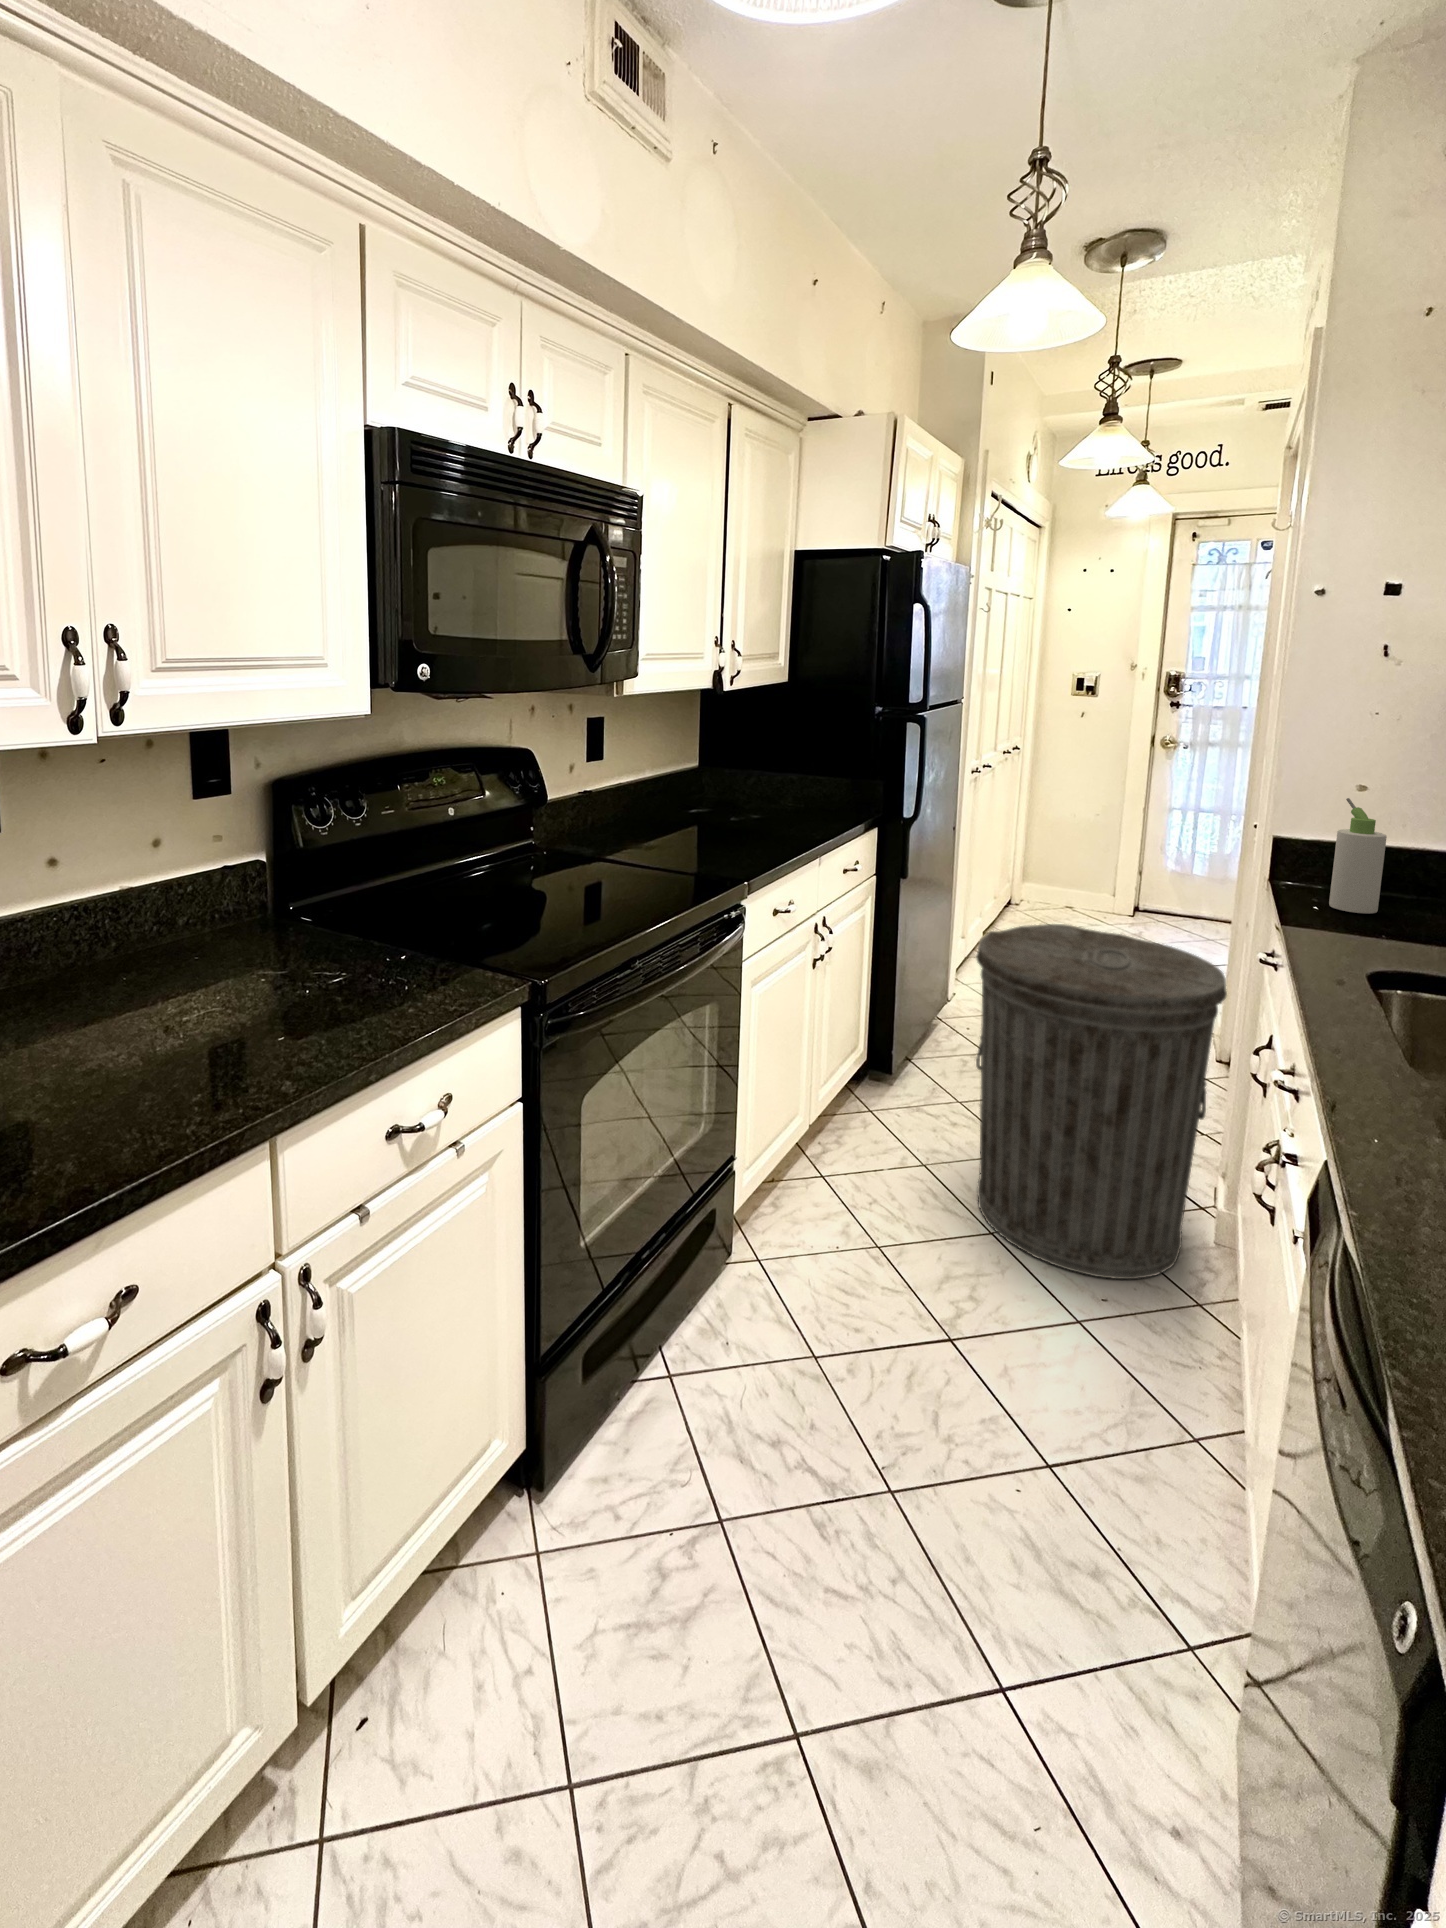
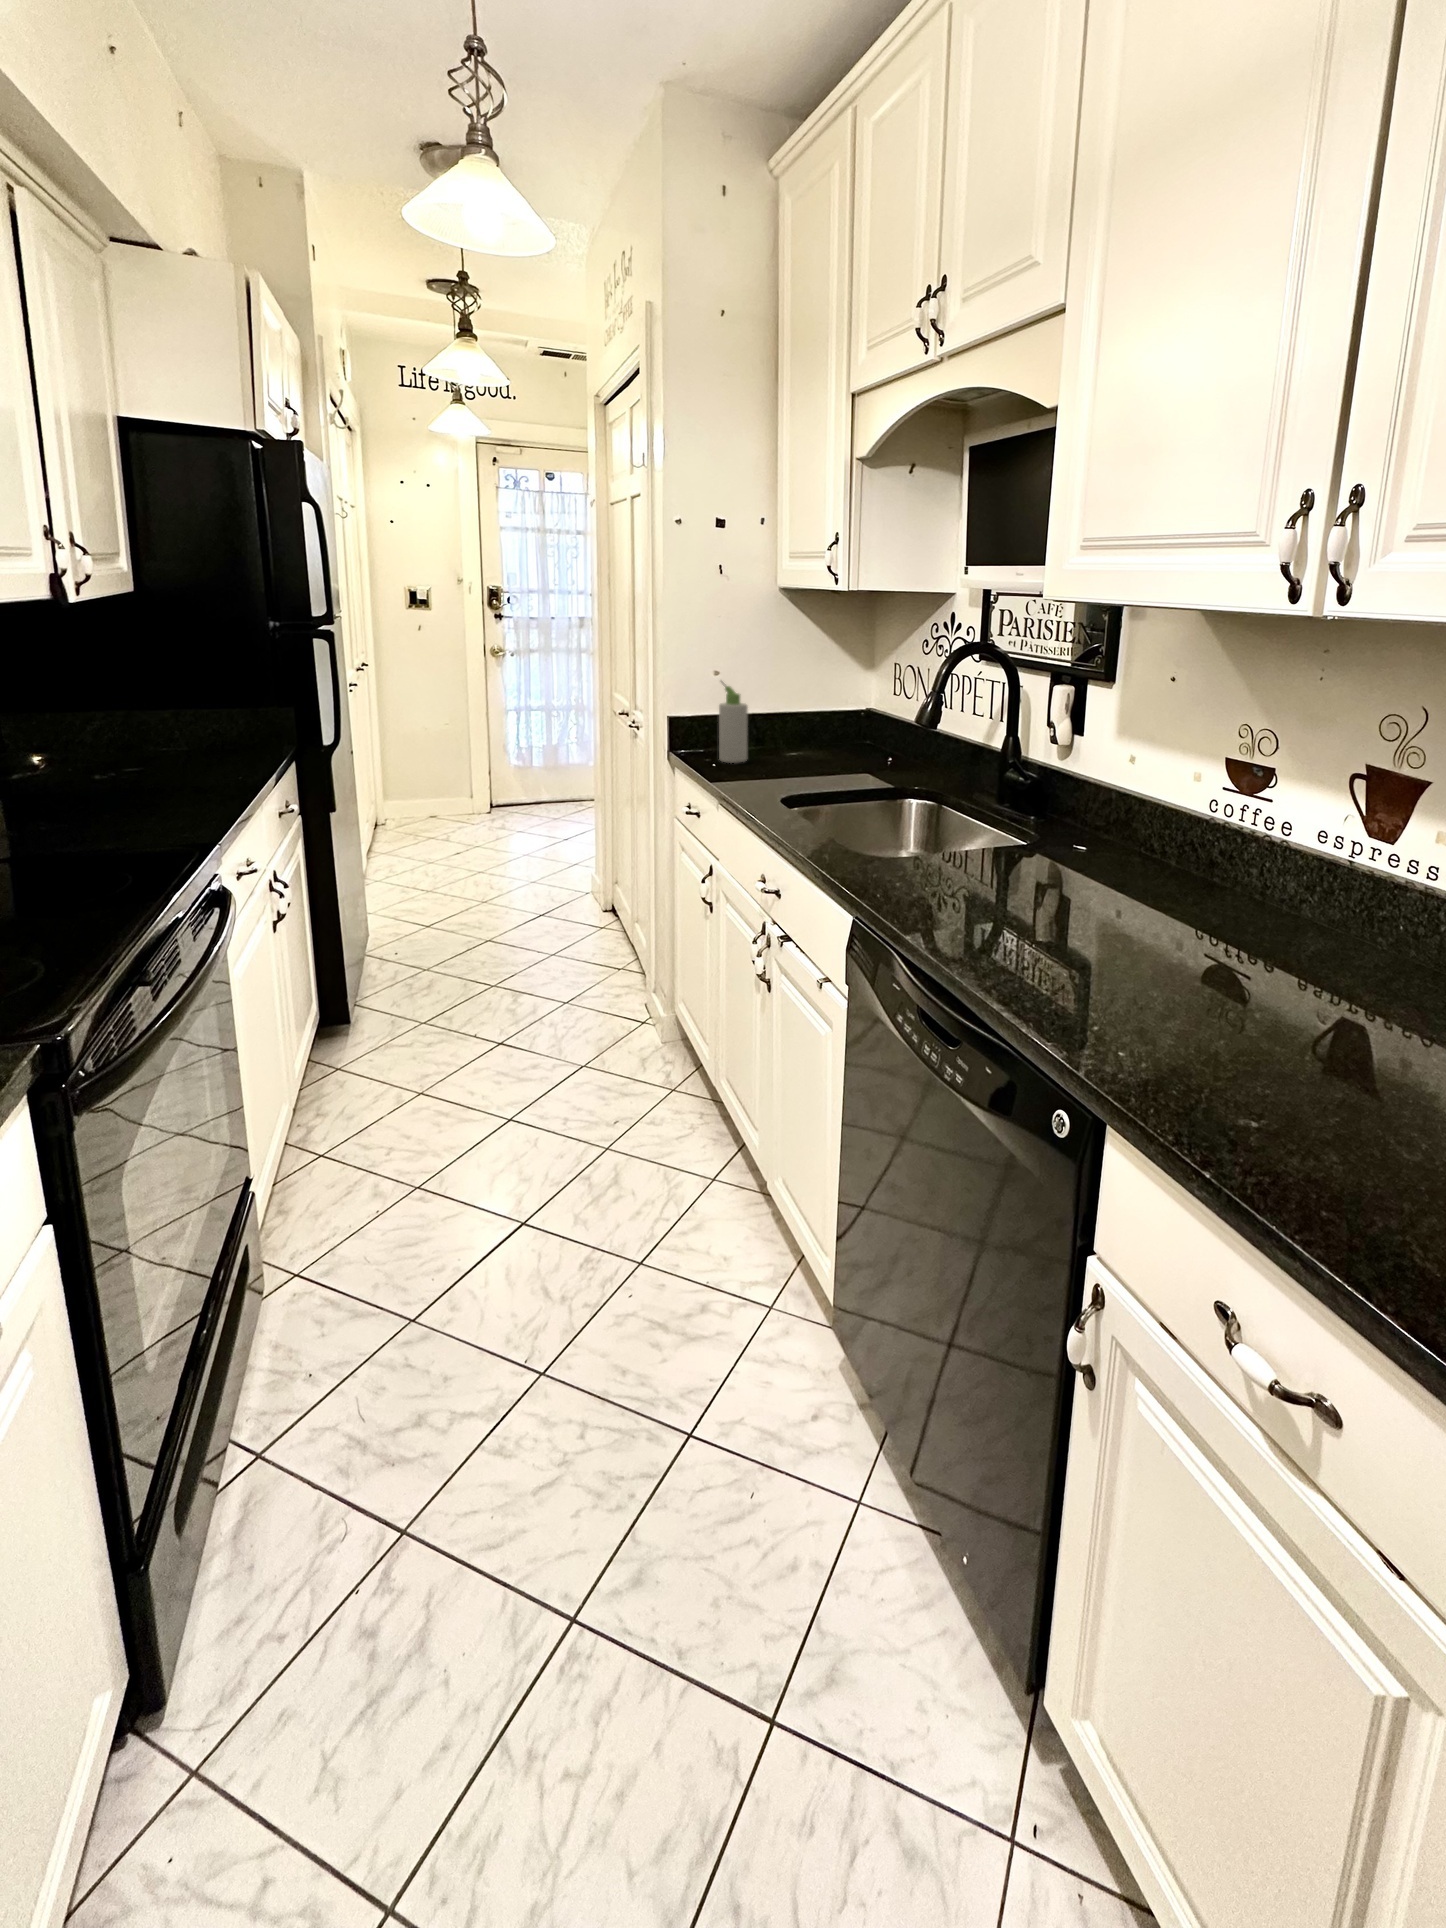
trash can: present [976,924,1227,1279] -> none [453,818,658,1115]

